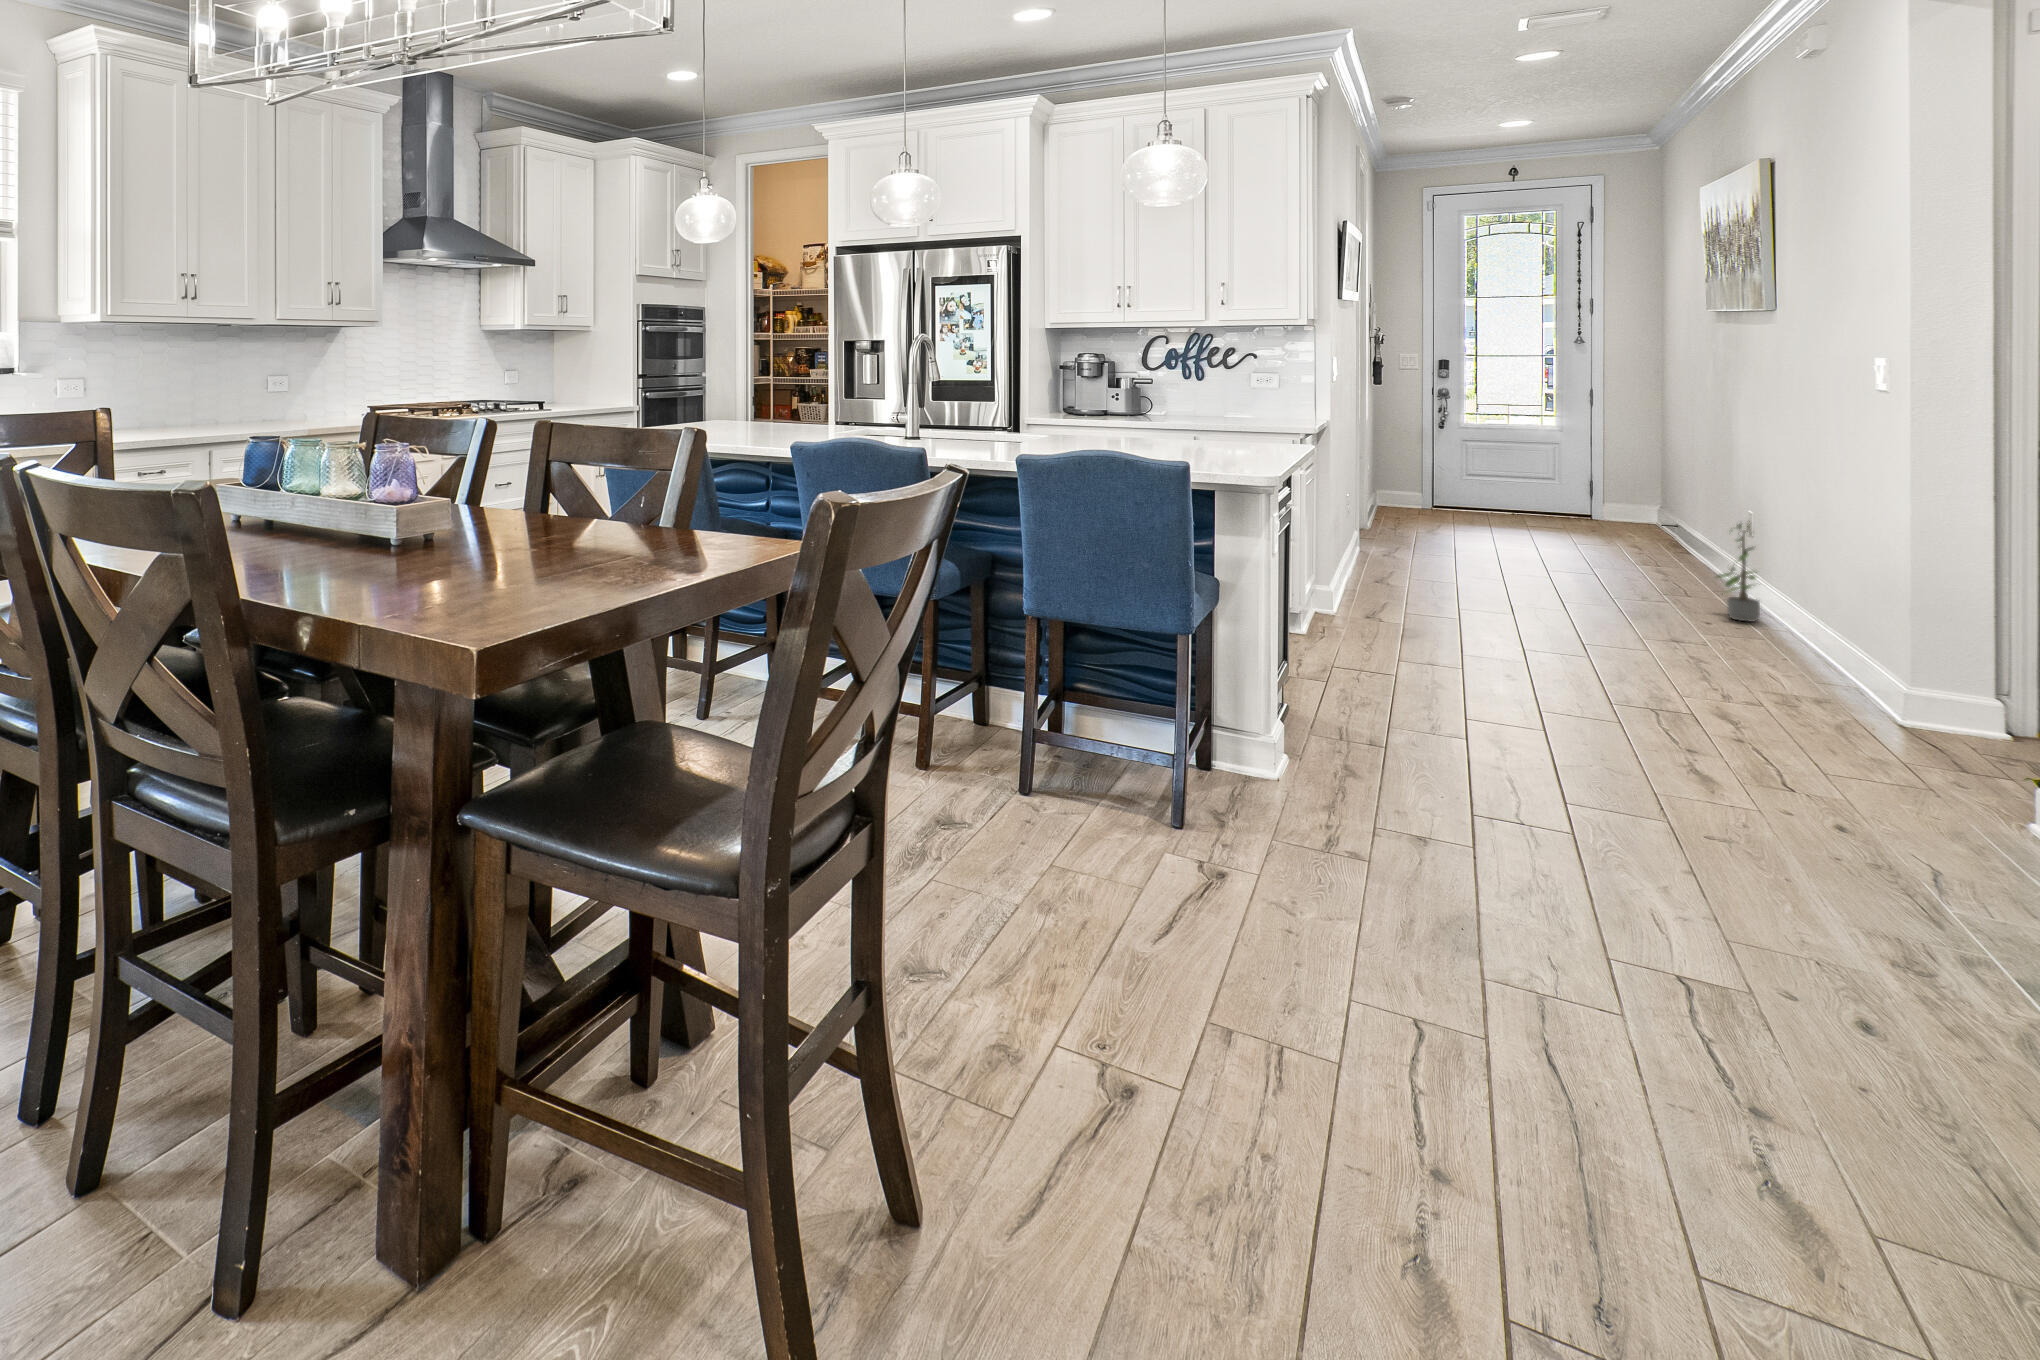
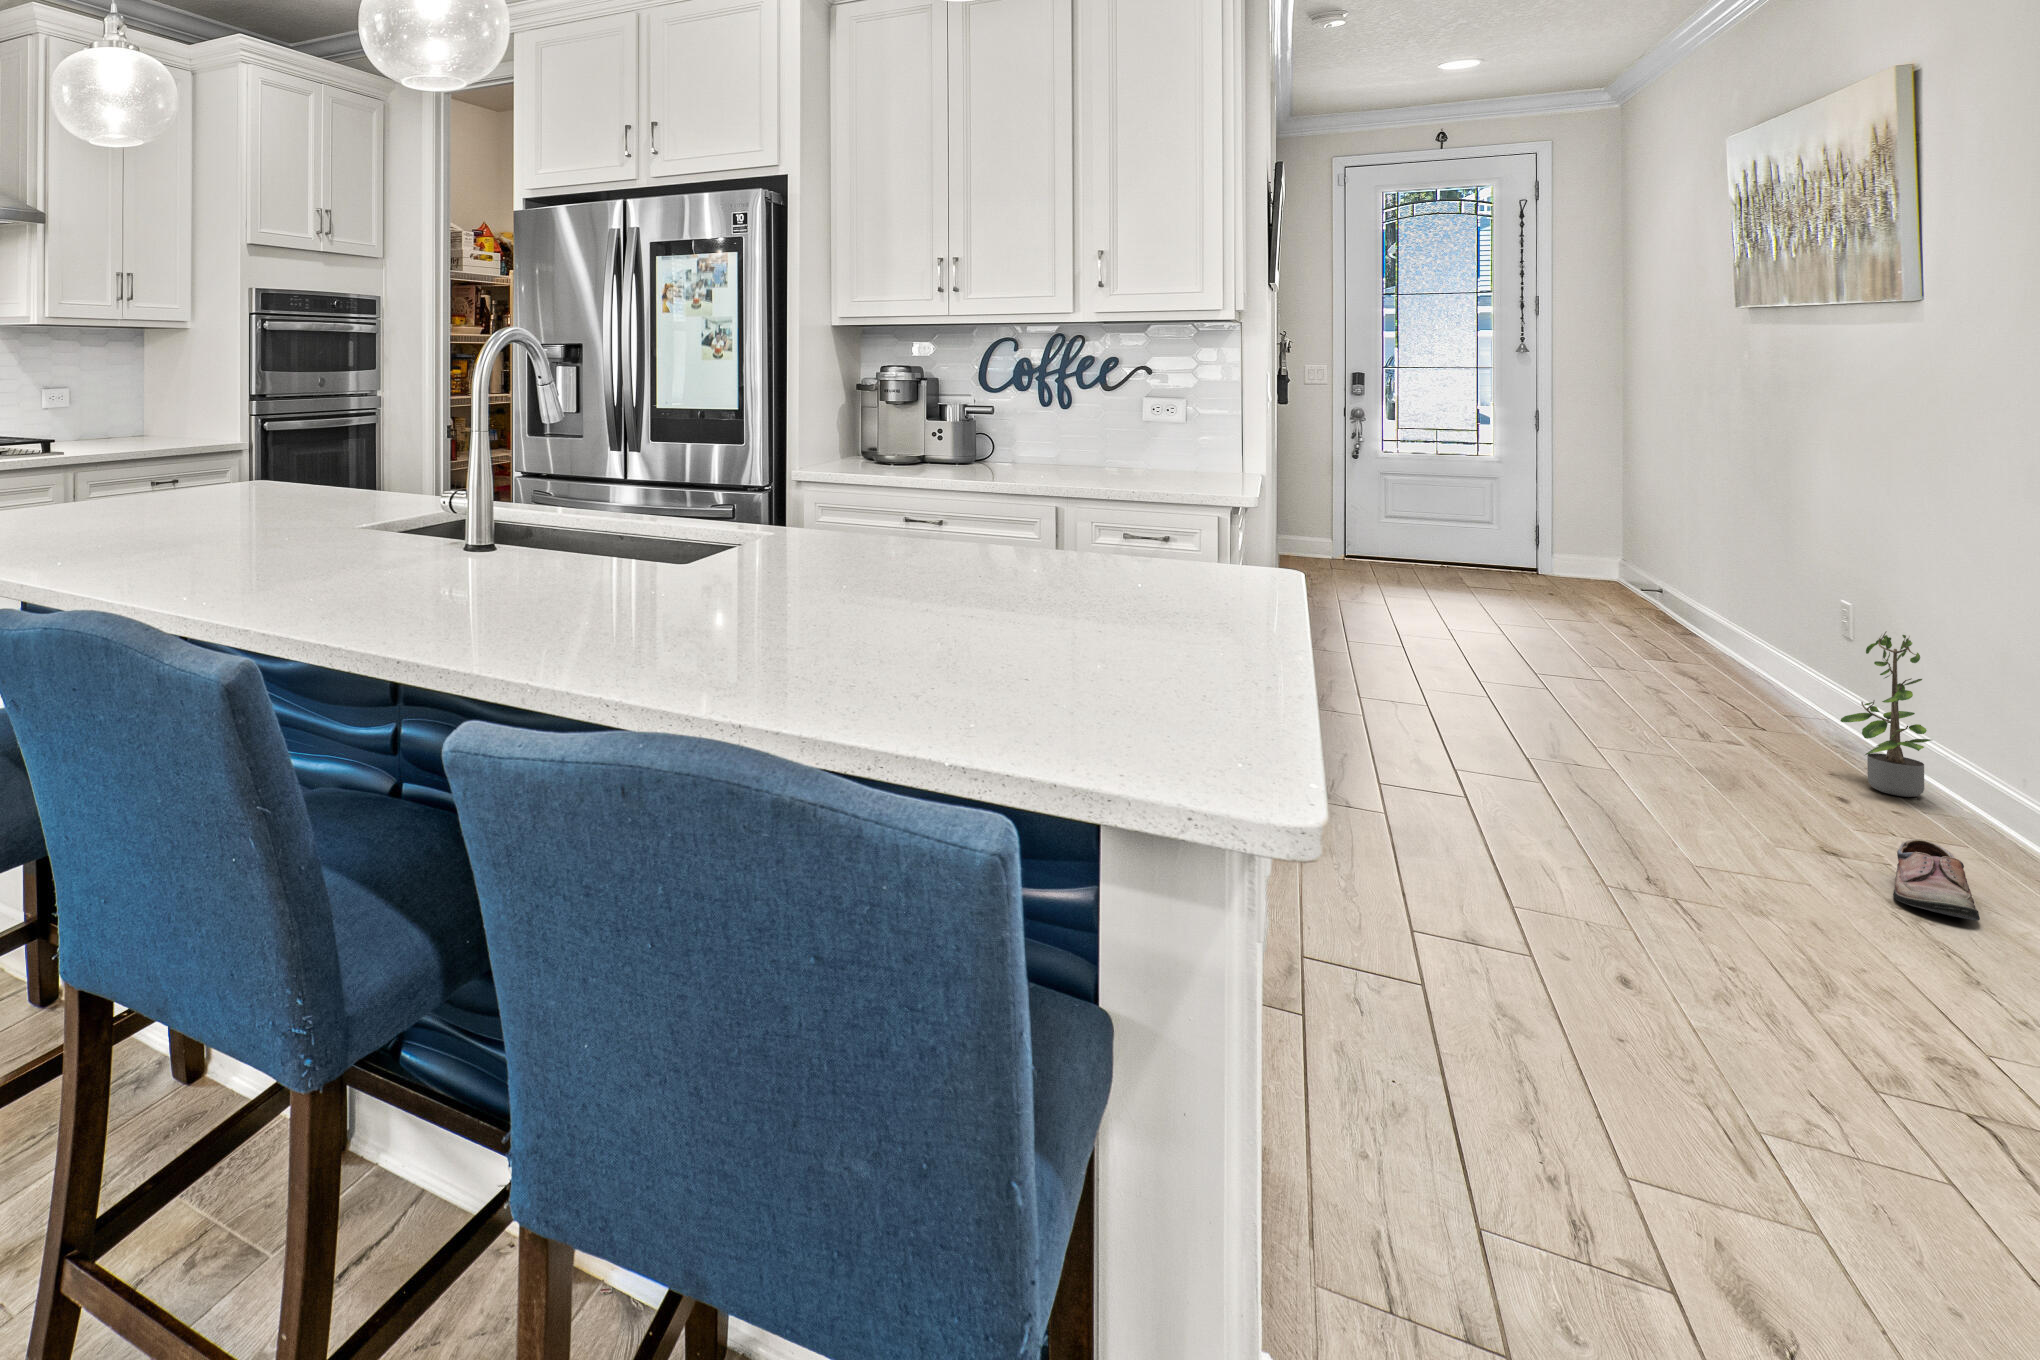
shoe: none [1689,626,1732,660] -> present [1893,839,1980,921]

